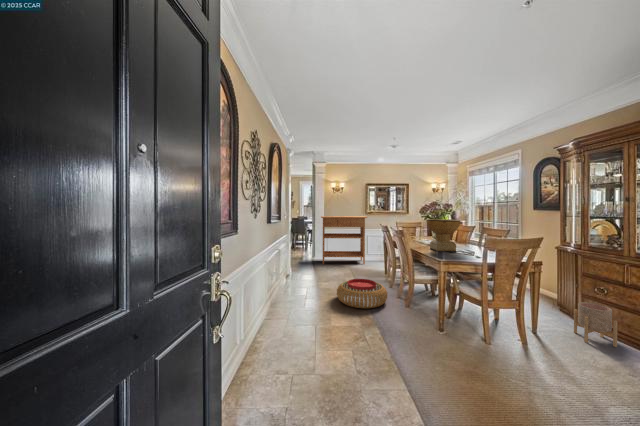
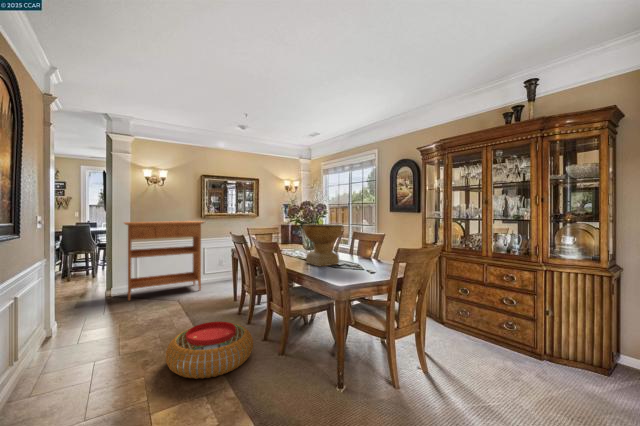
planter: present [574,302,618,347] -> none [448,306,483,348]

